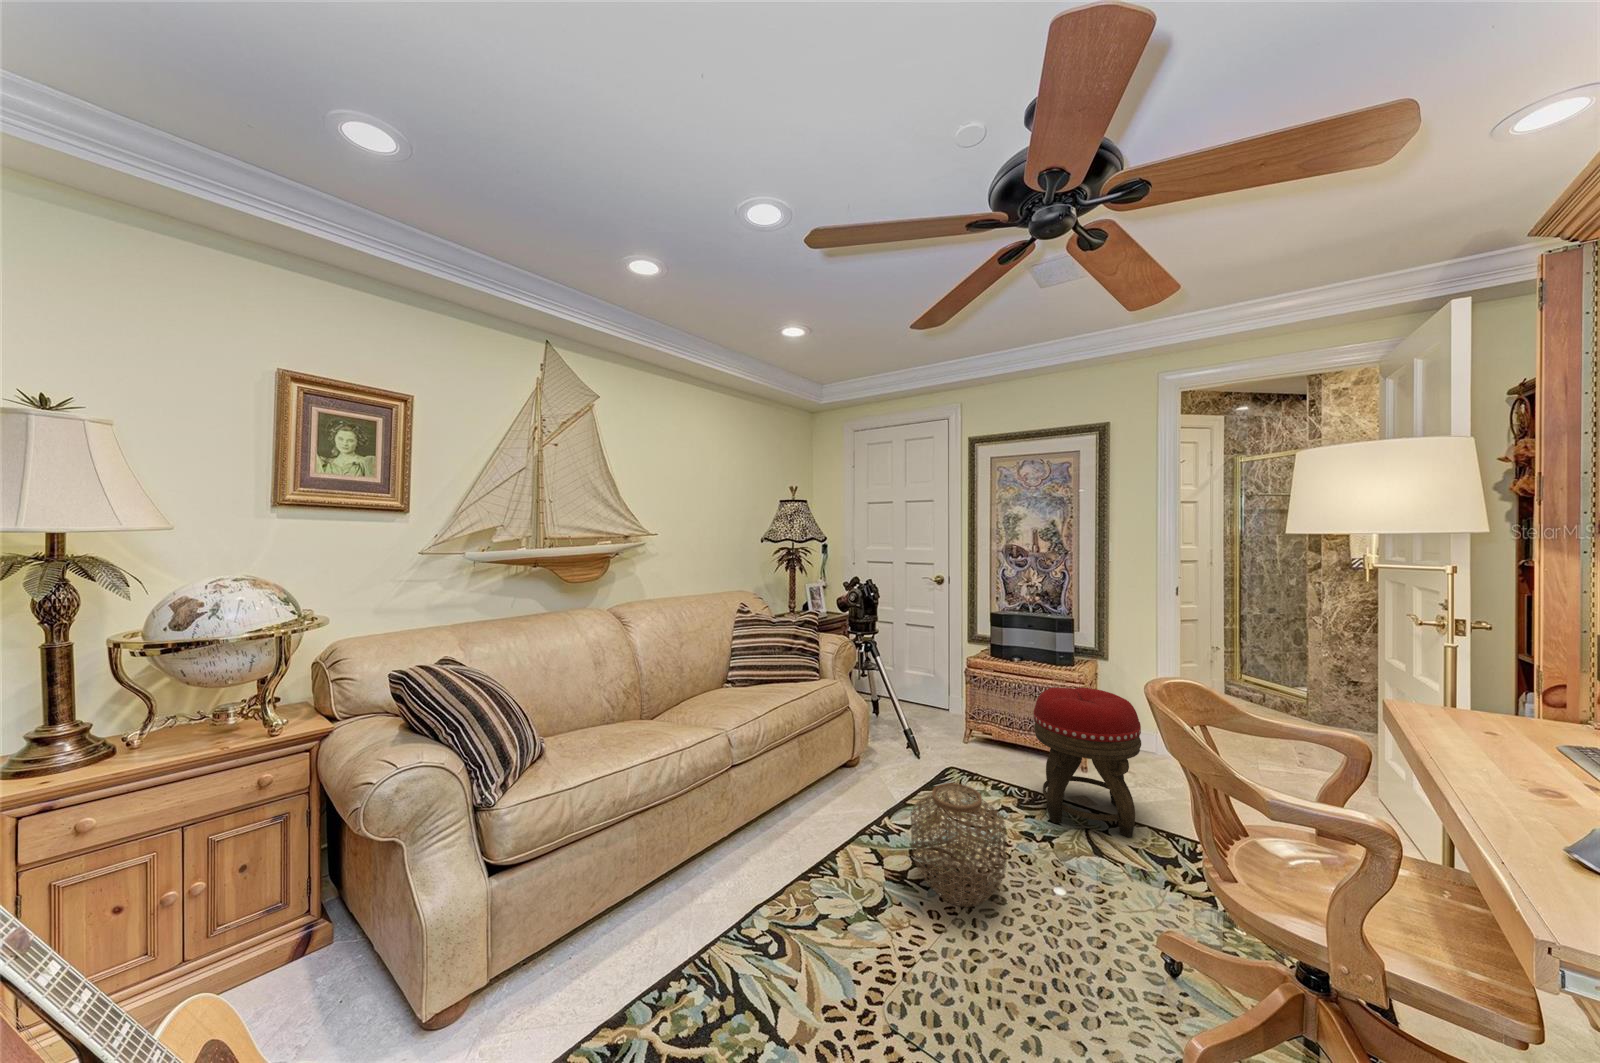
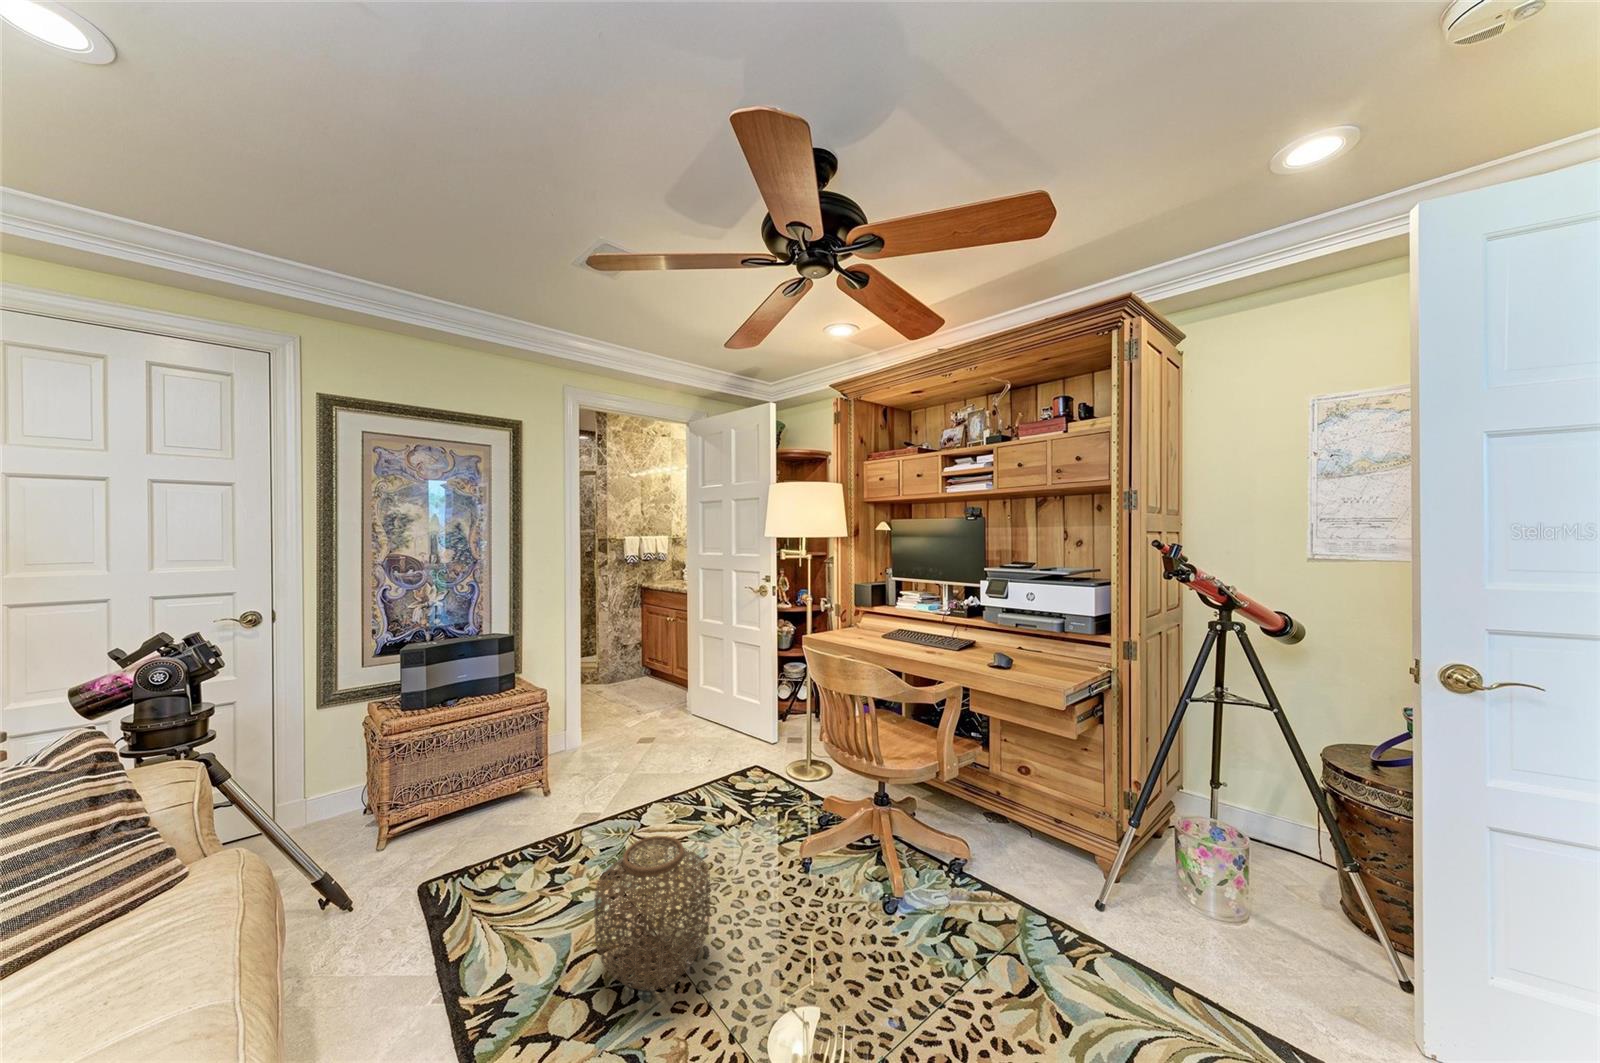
footstool: present [1034,687,1141,837] -> none [559,696,665,853]

